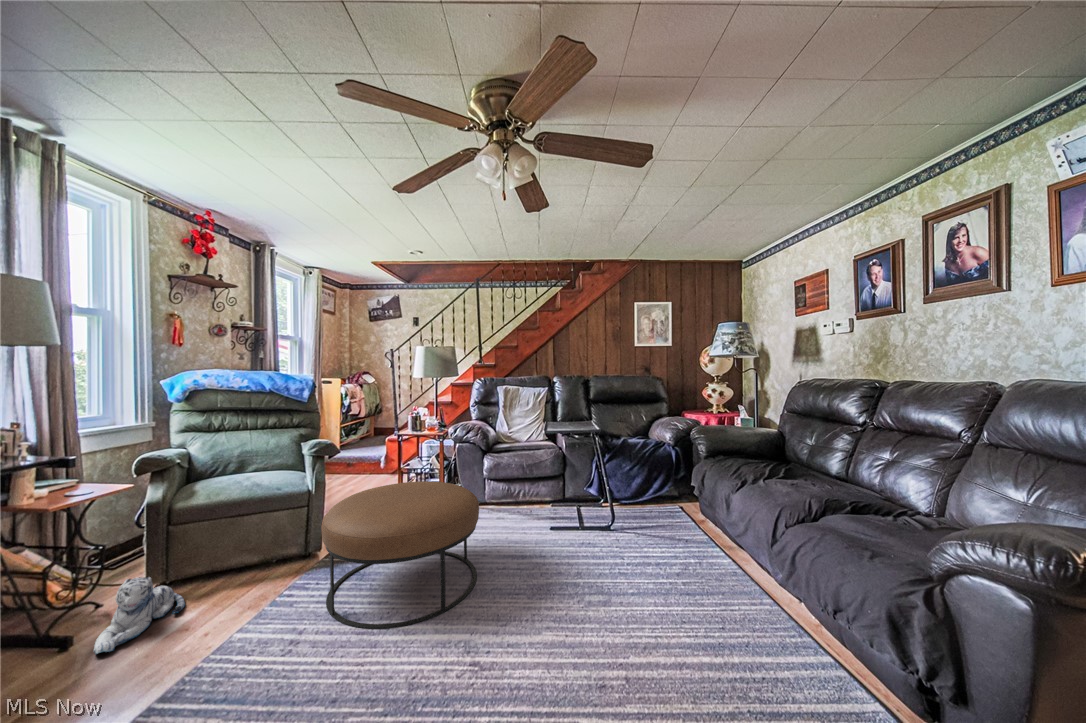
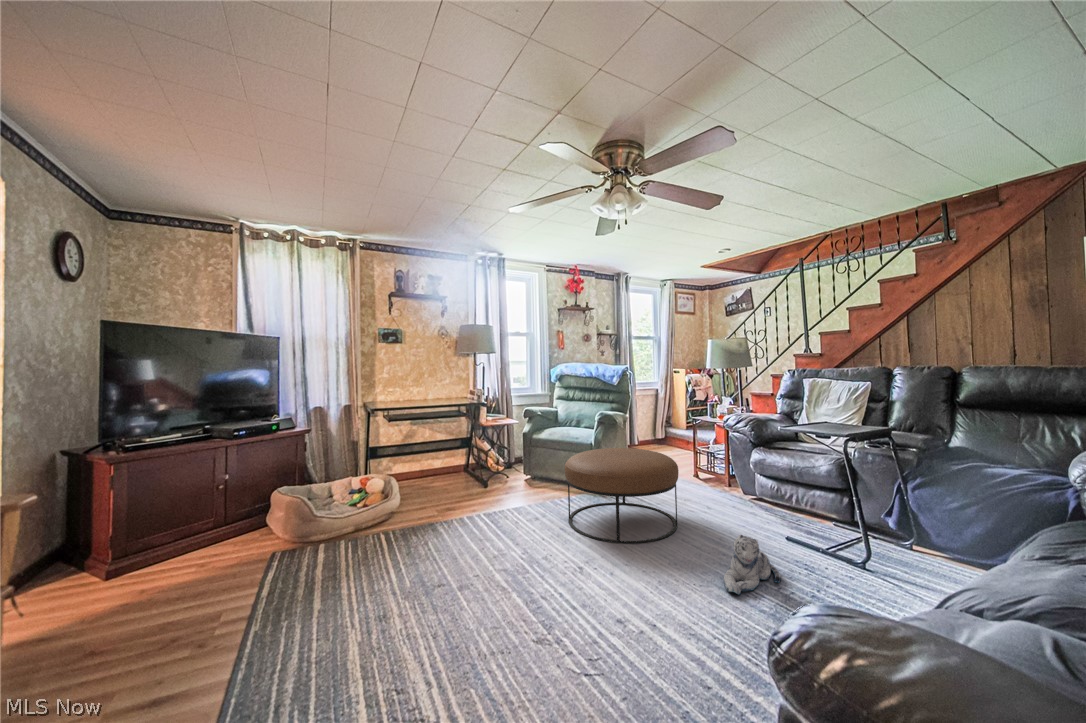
plush toy: present [94,577,185,654] -> present [723,535,781,594]

